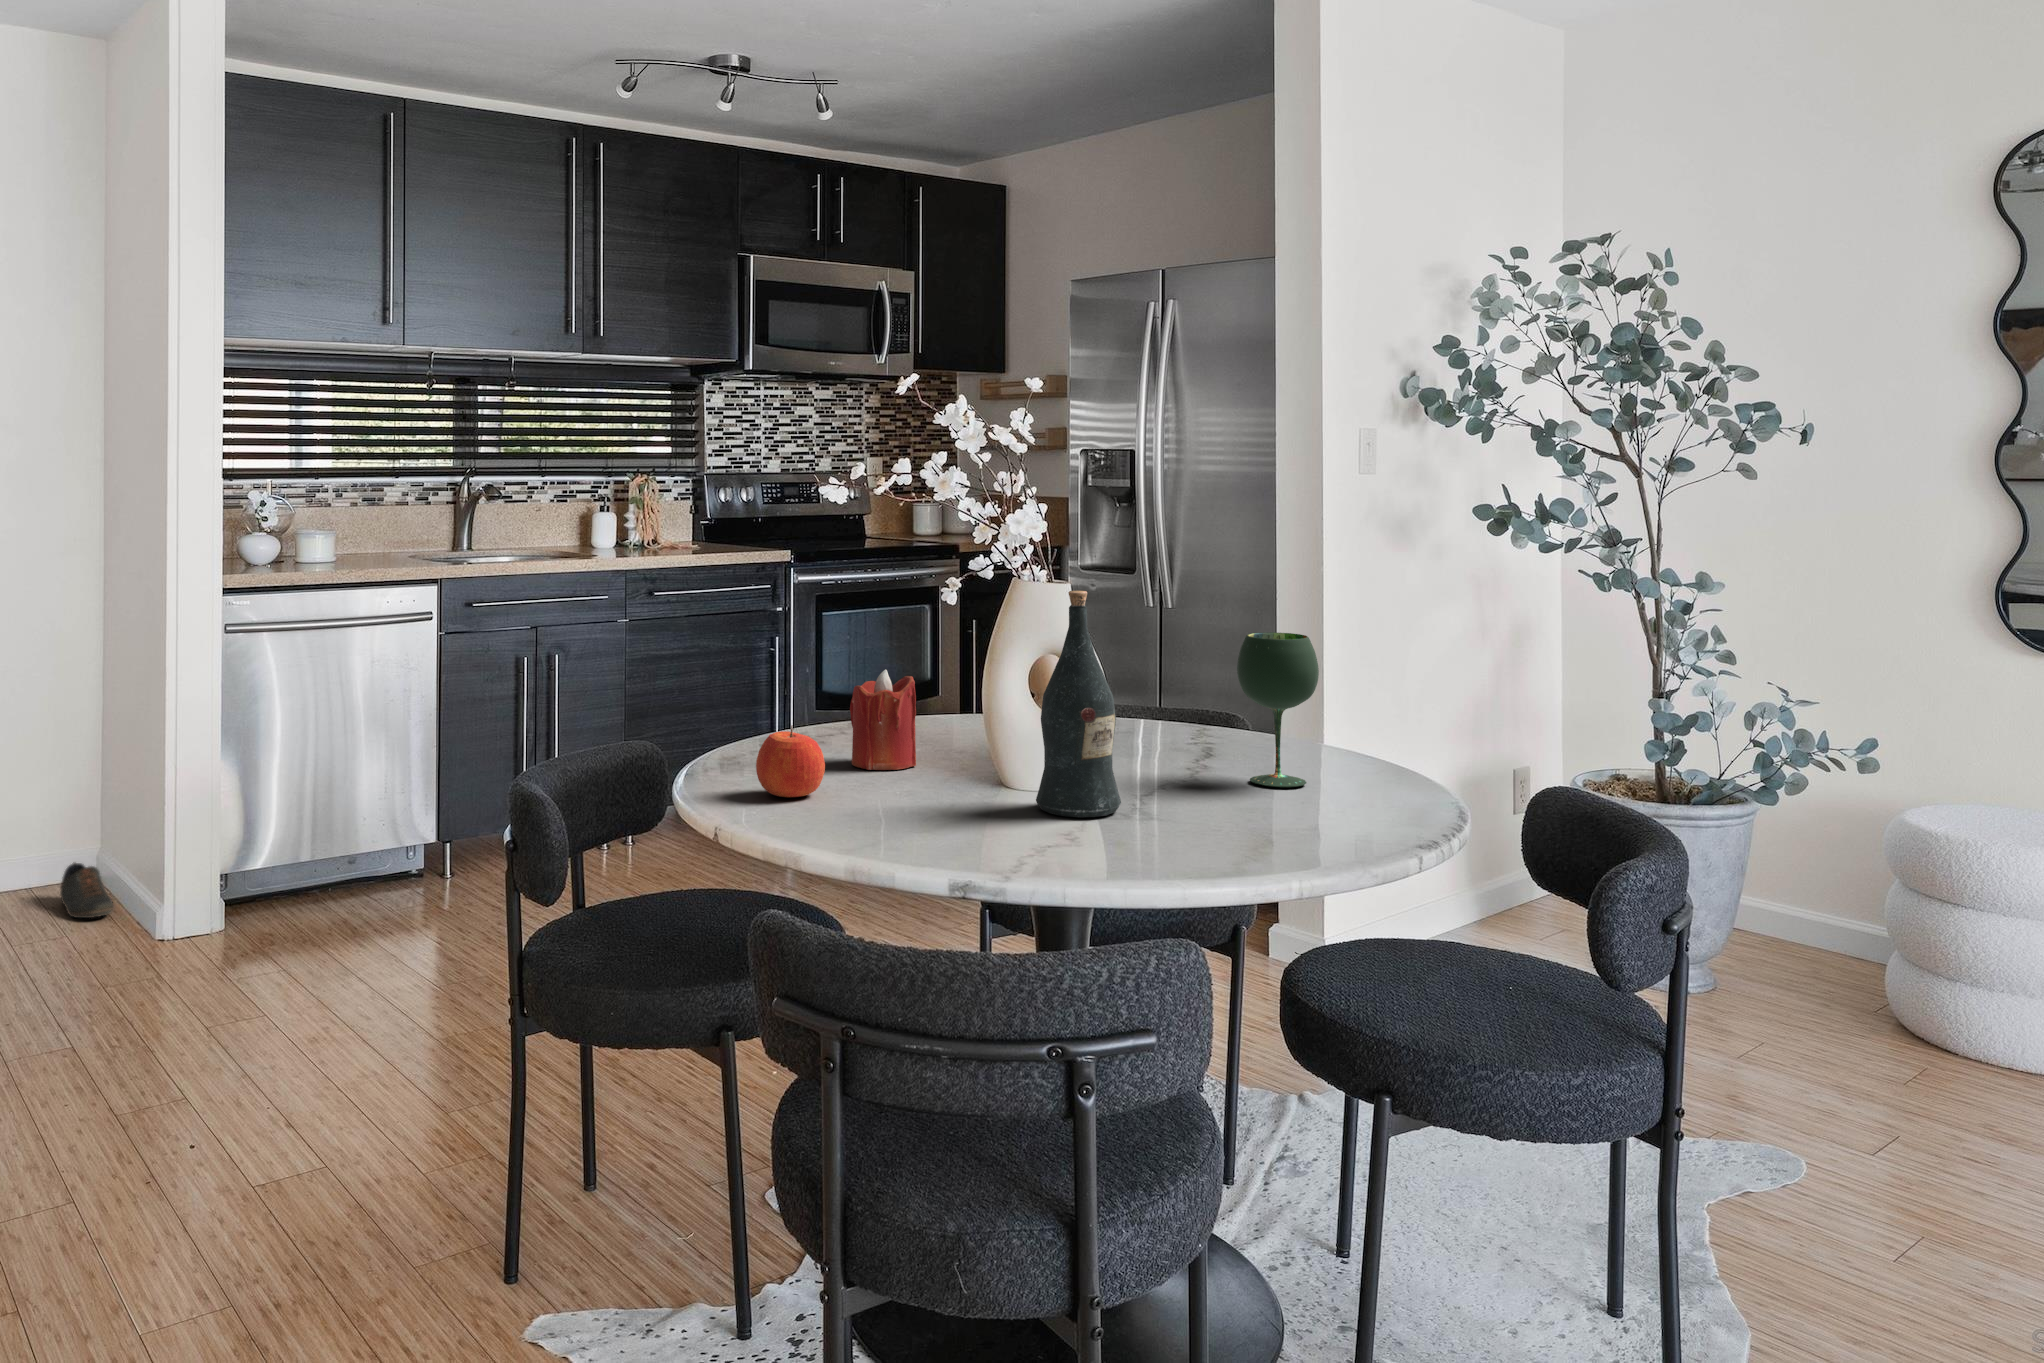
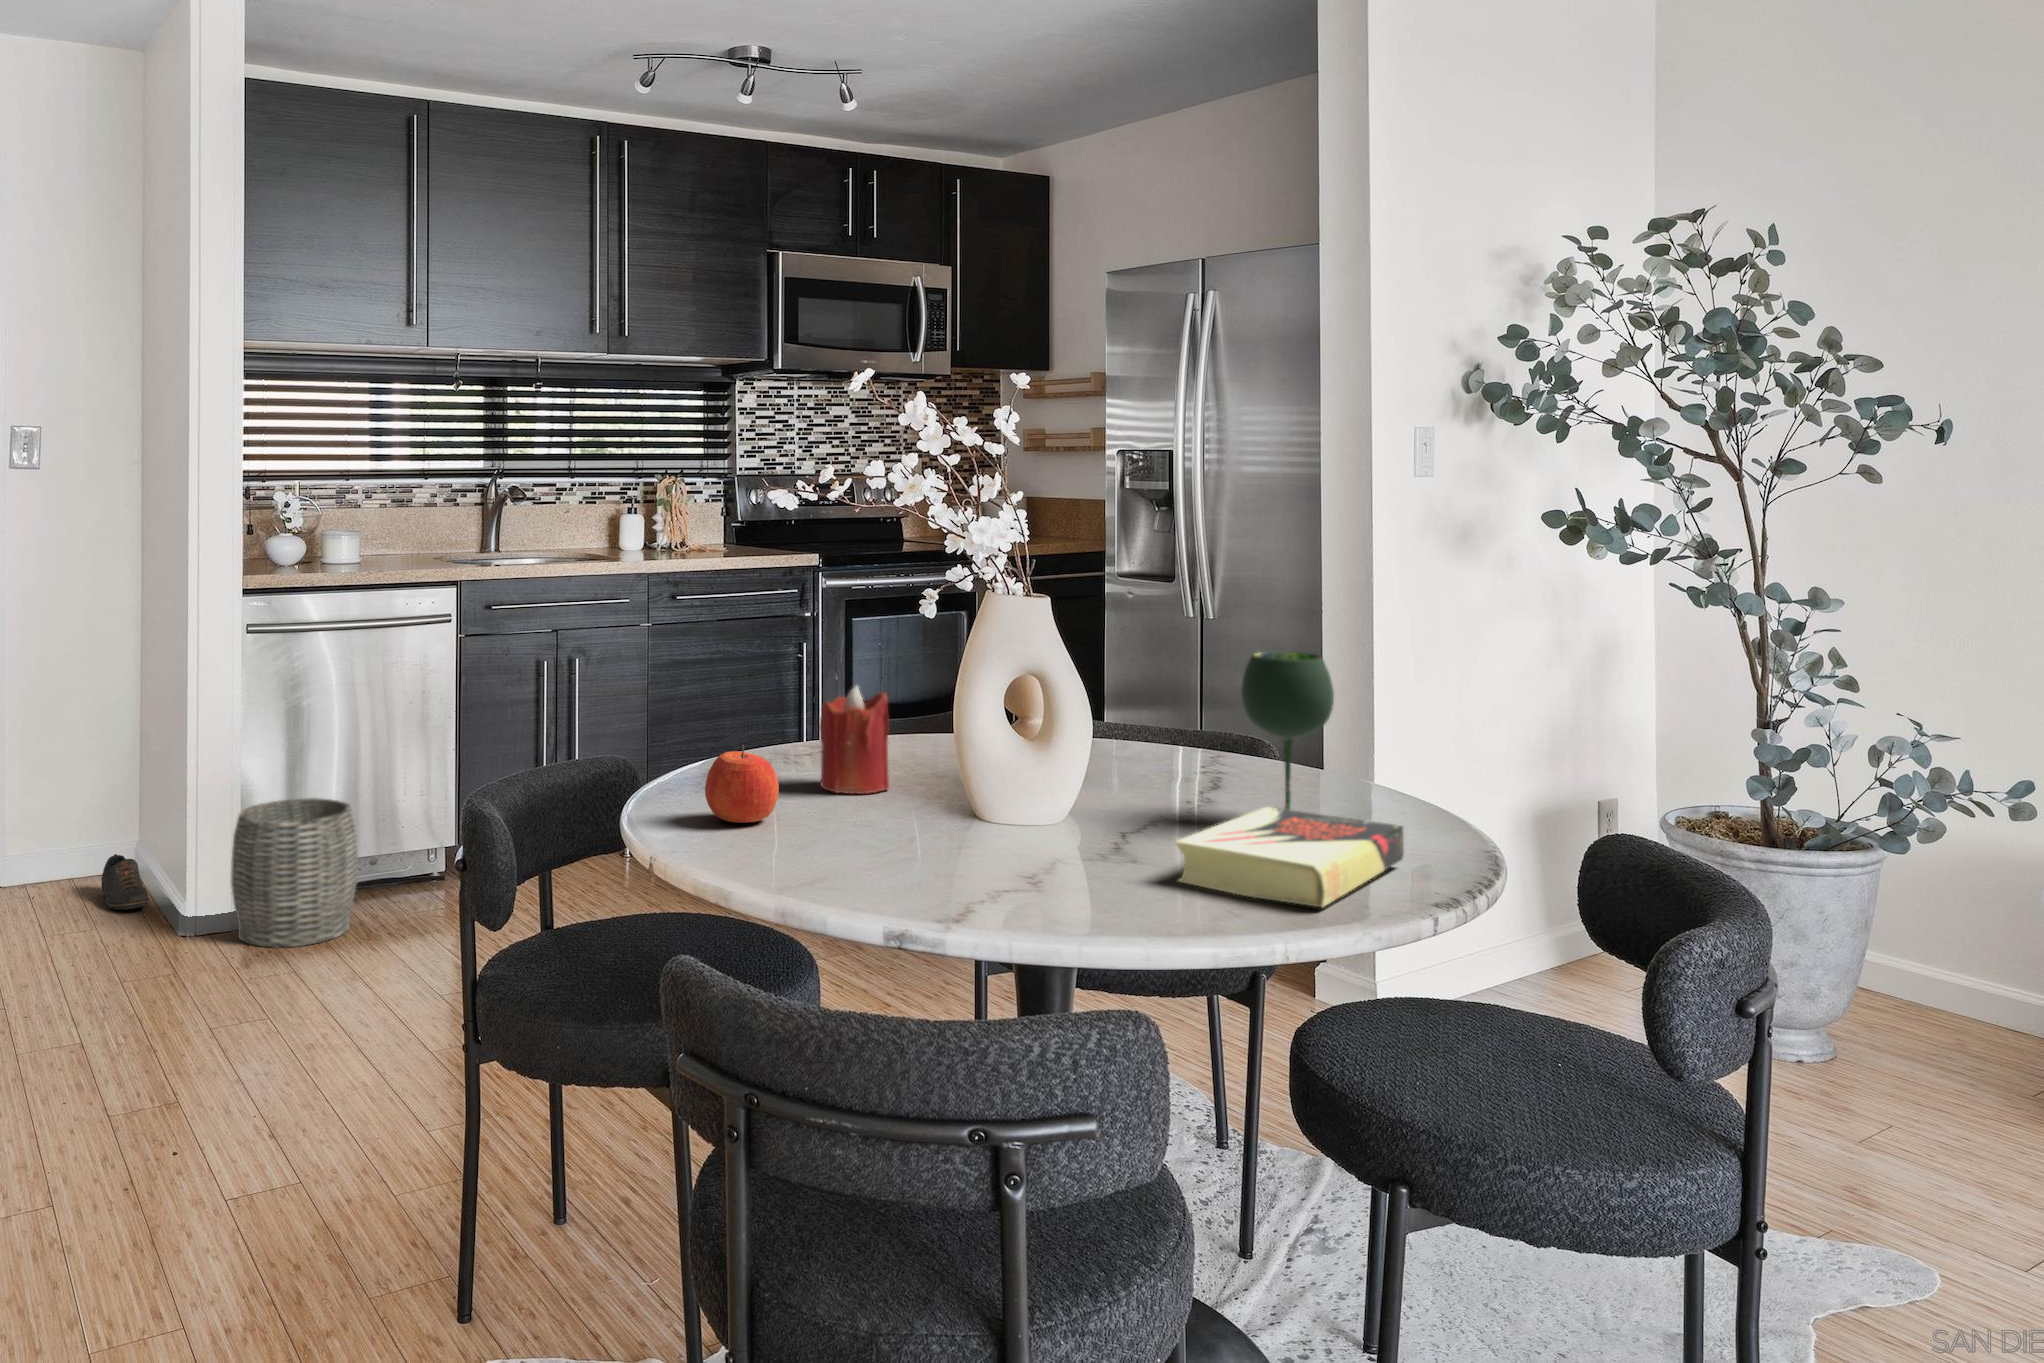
wine bottle: present [1036,591,1121,817] -> none [1005,604,1100,856]
book: none [1194,770,1385,852] -> present [1176,807,1404,907]
woven basket: none [208,799,338,949] -> present [231,798,358,947]

